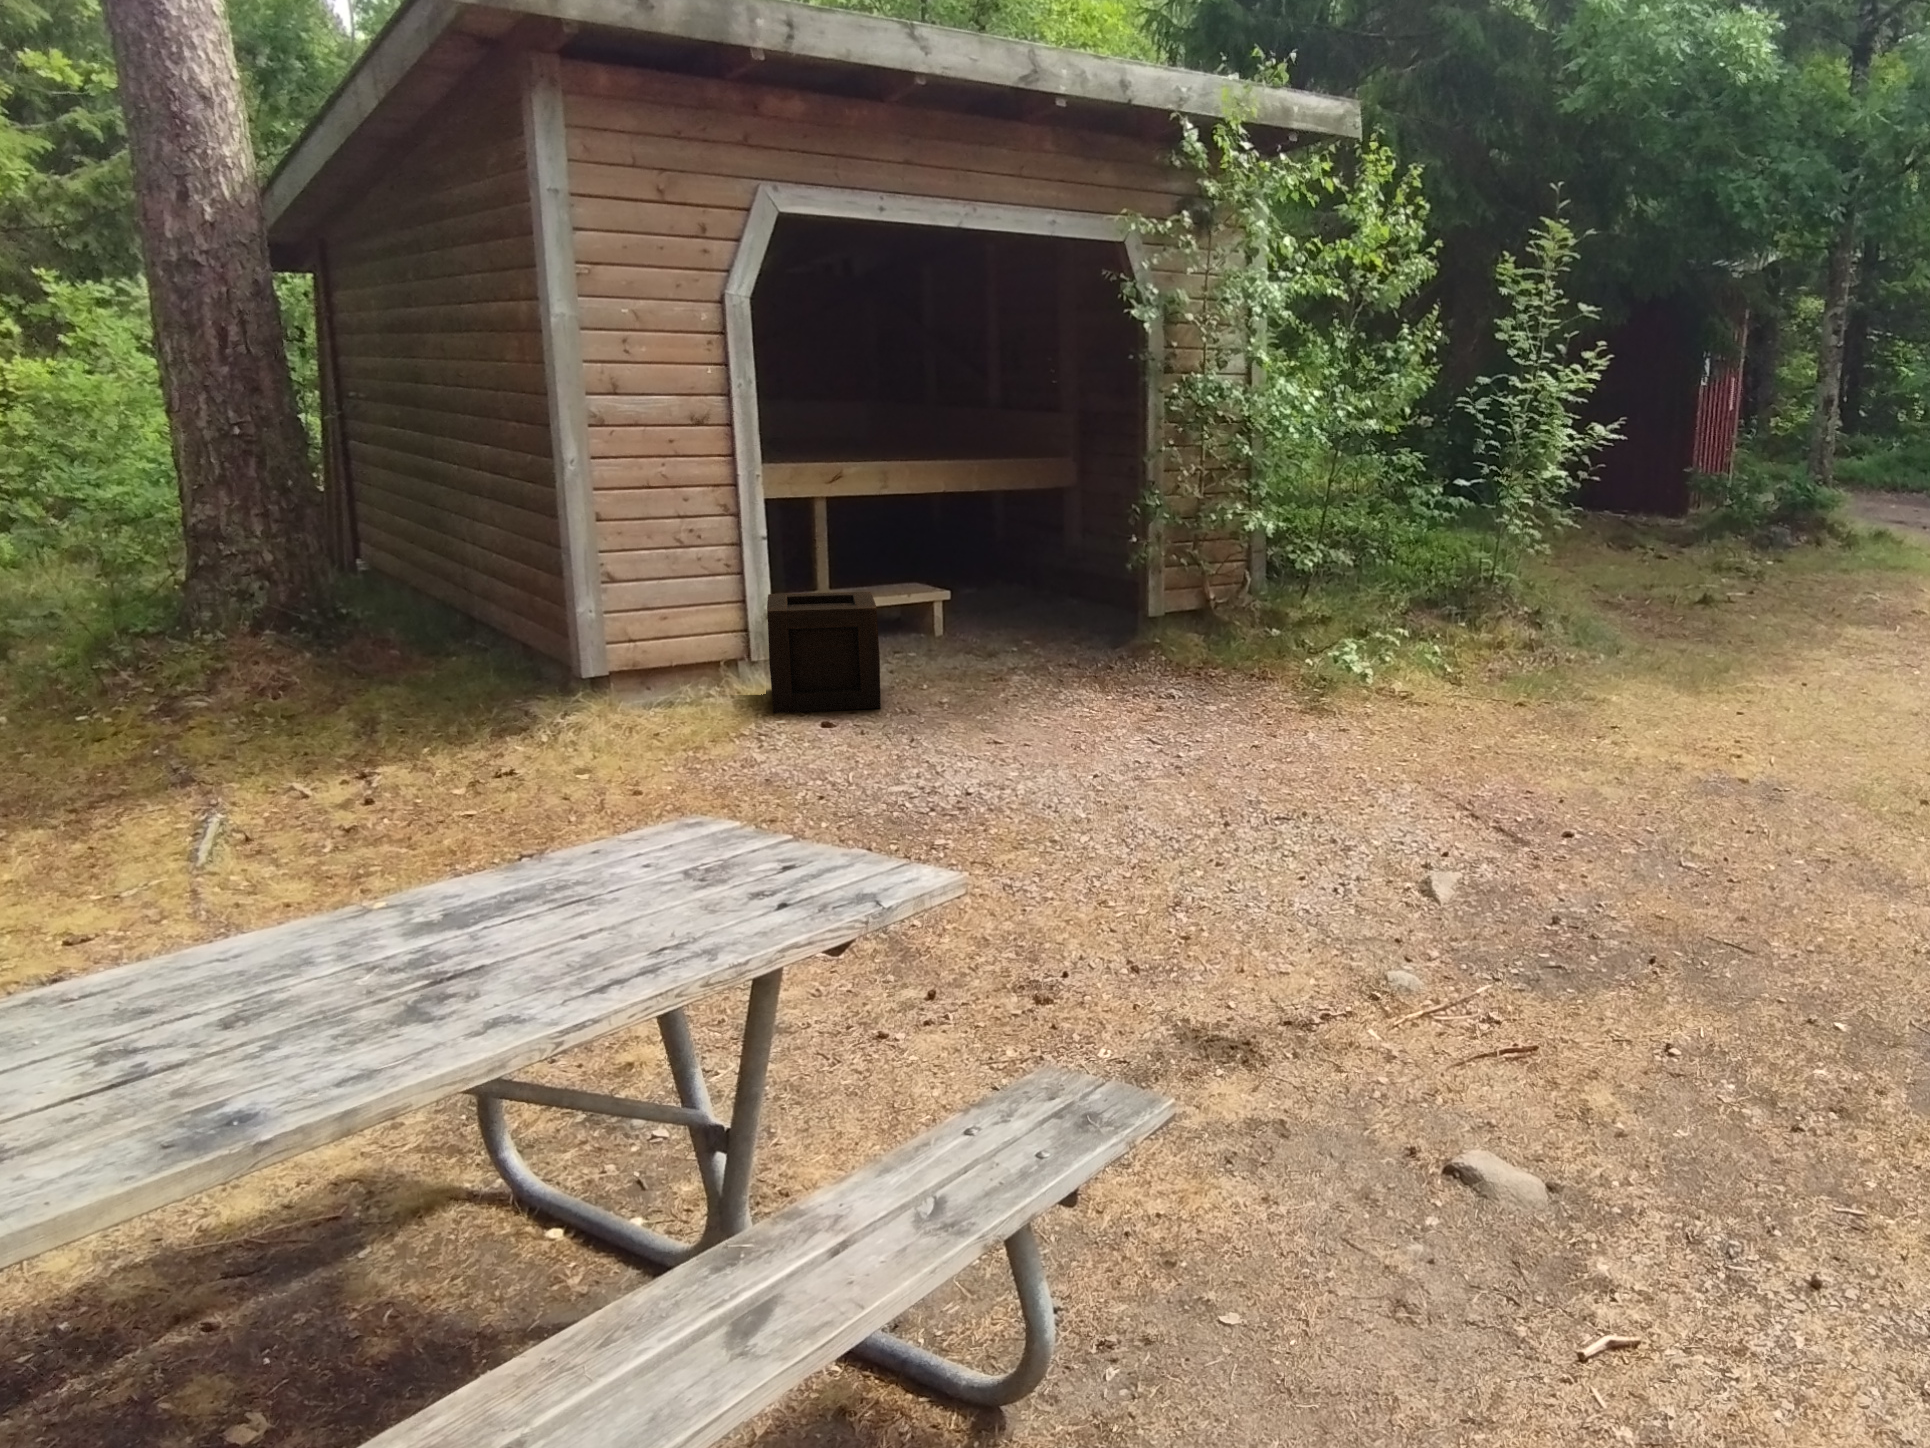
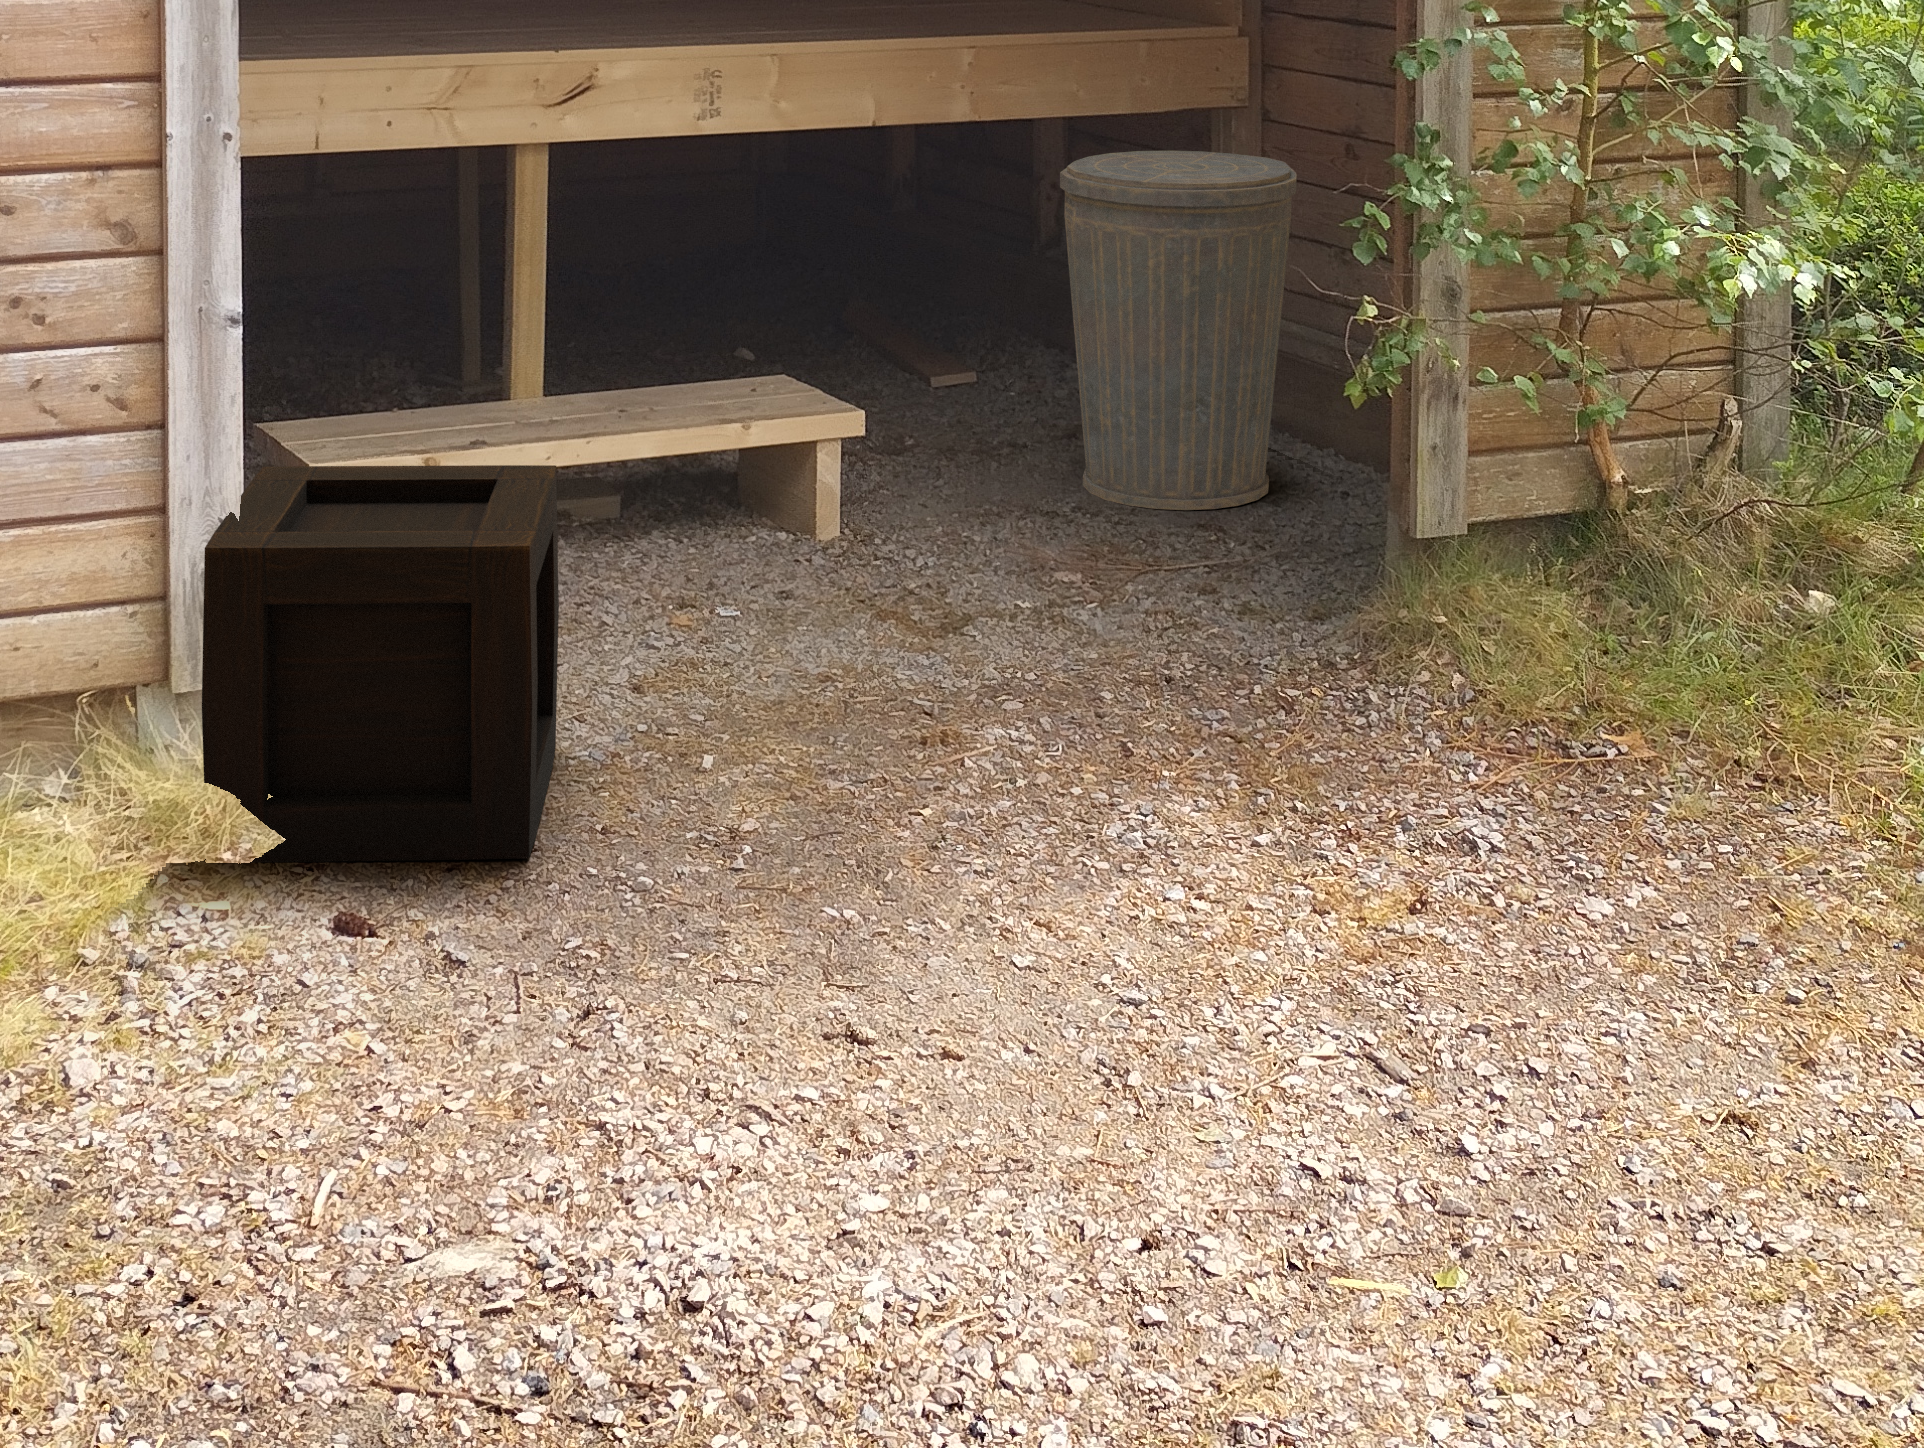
trash can: none [1012,504,1095,626] -> present [1060,151,1297,510]

